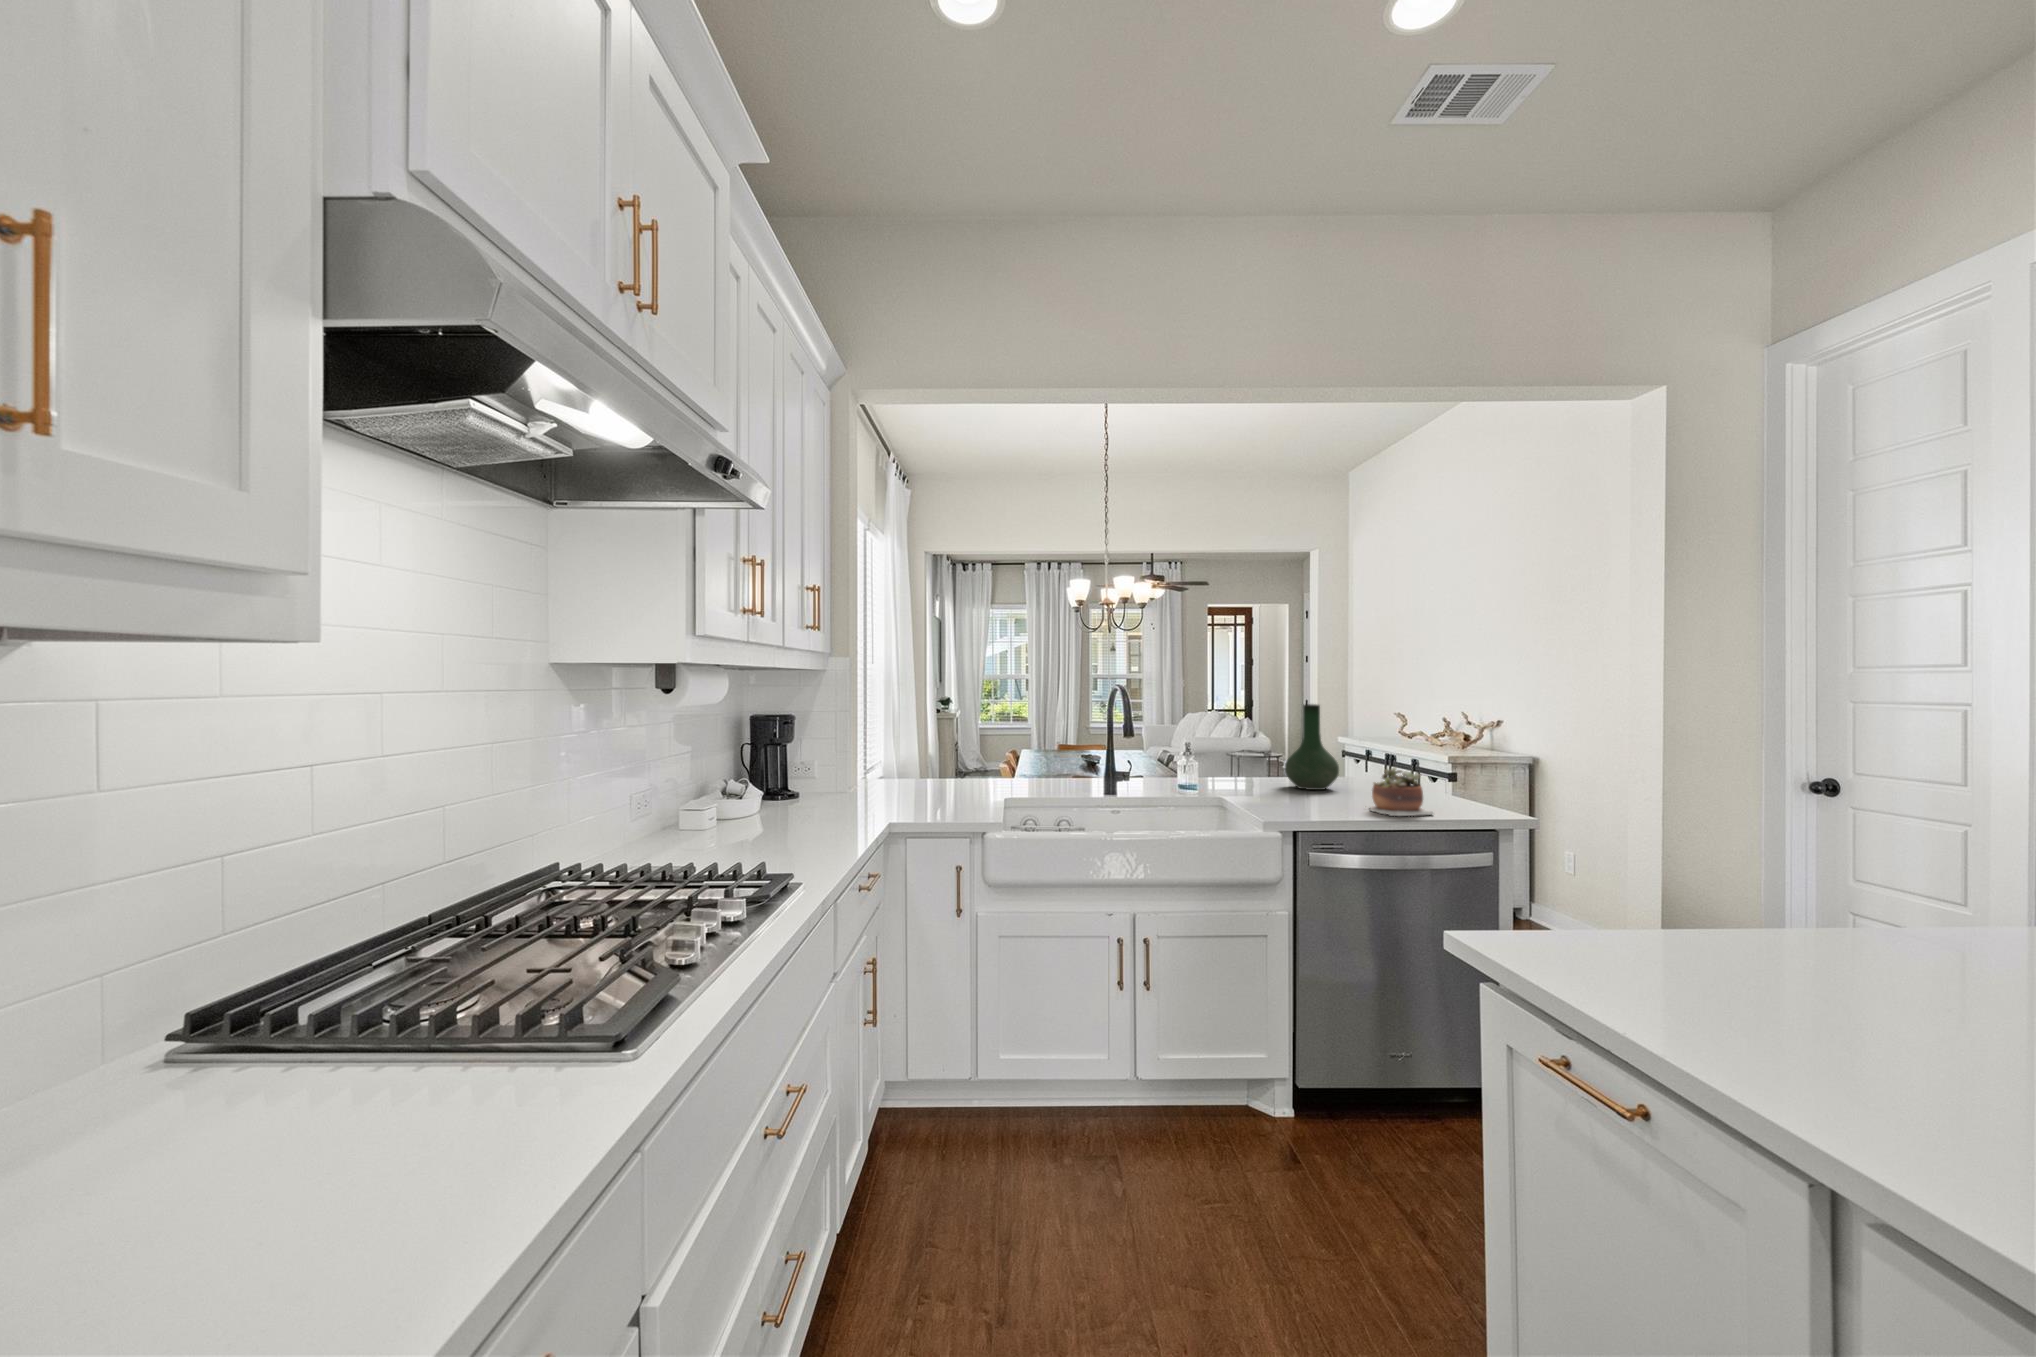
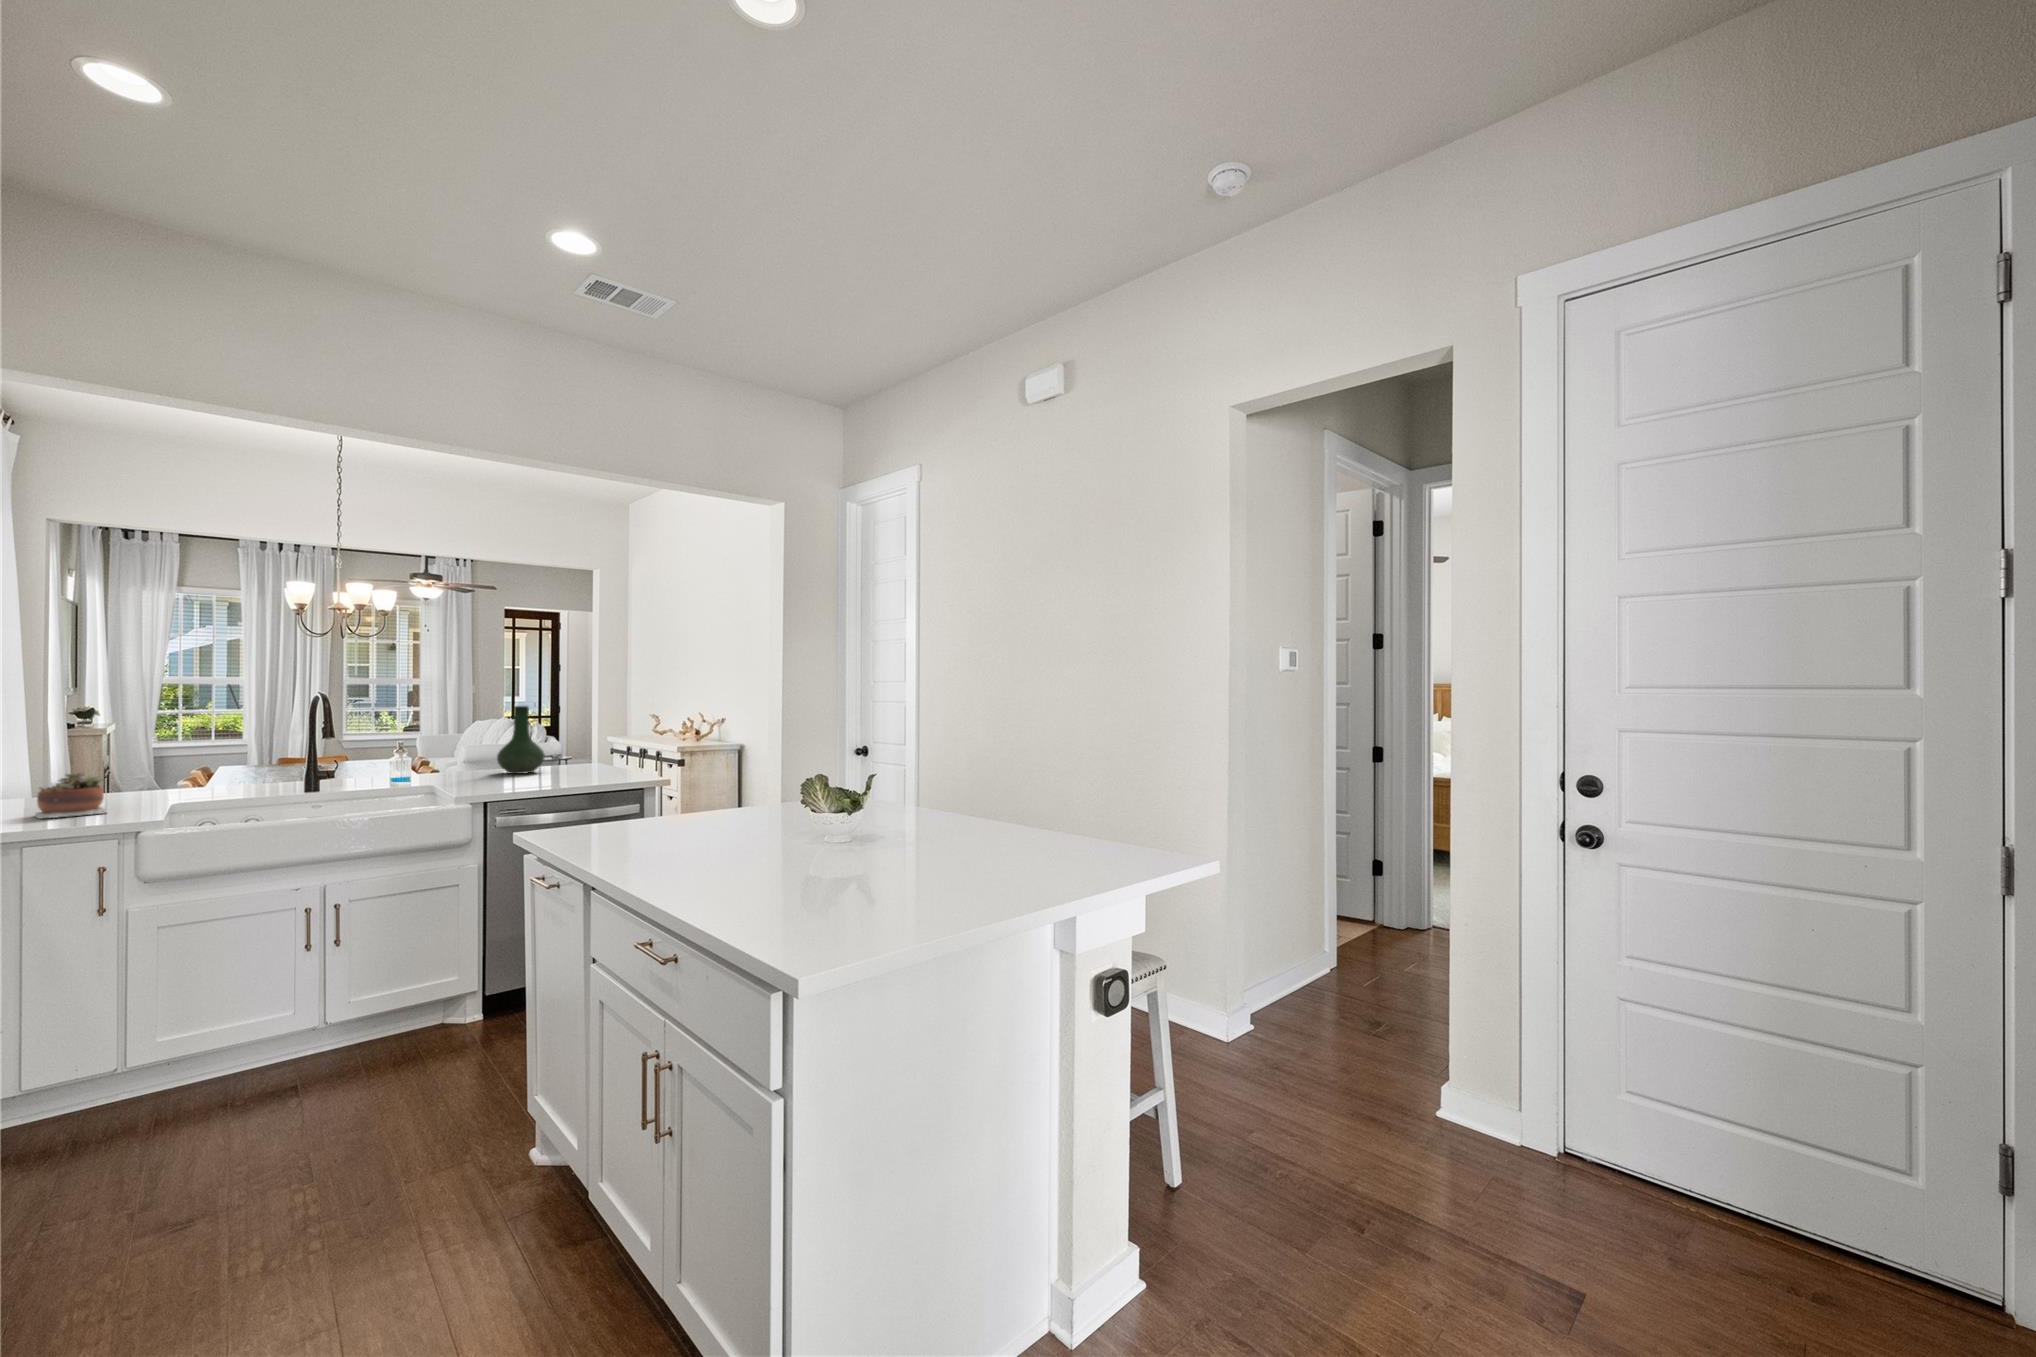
succulent plant: present [1370,768,1434,816] -> present [35,771,108,819]

